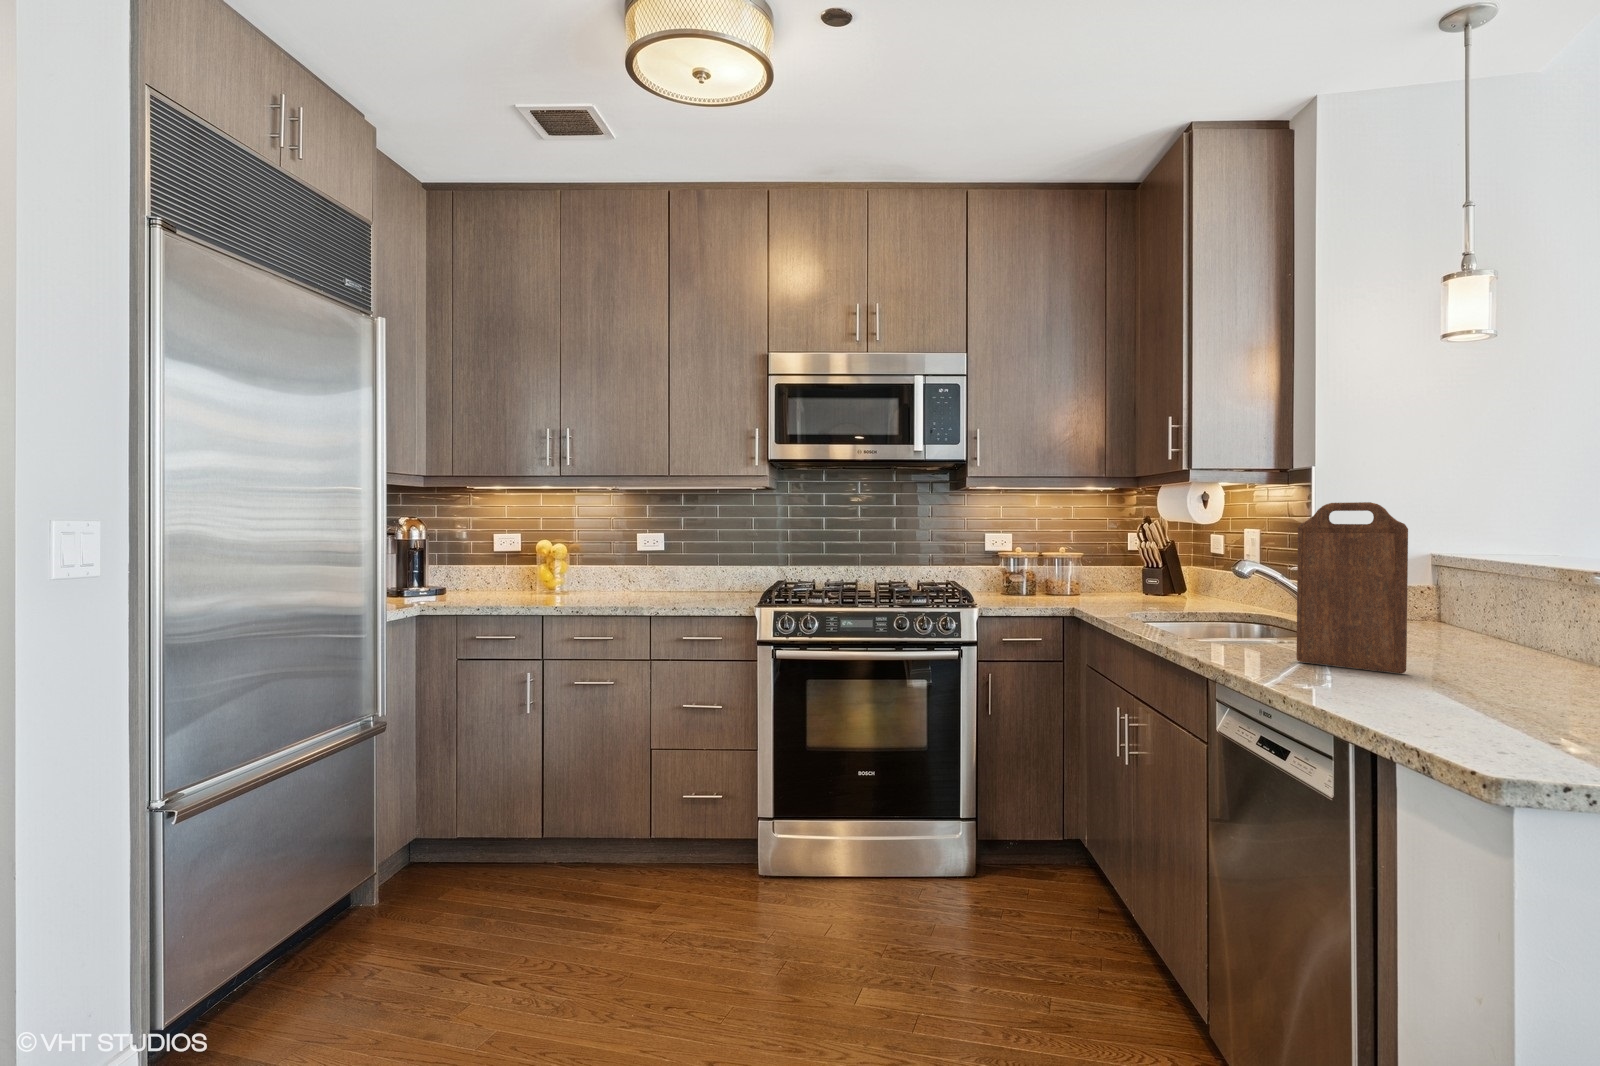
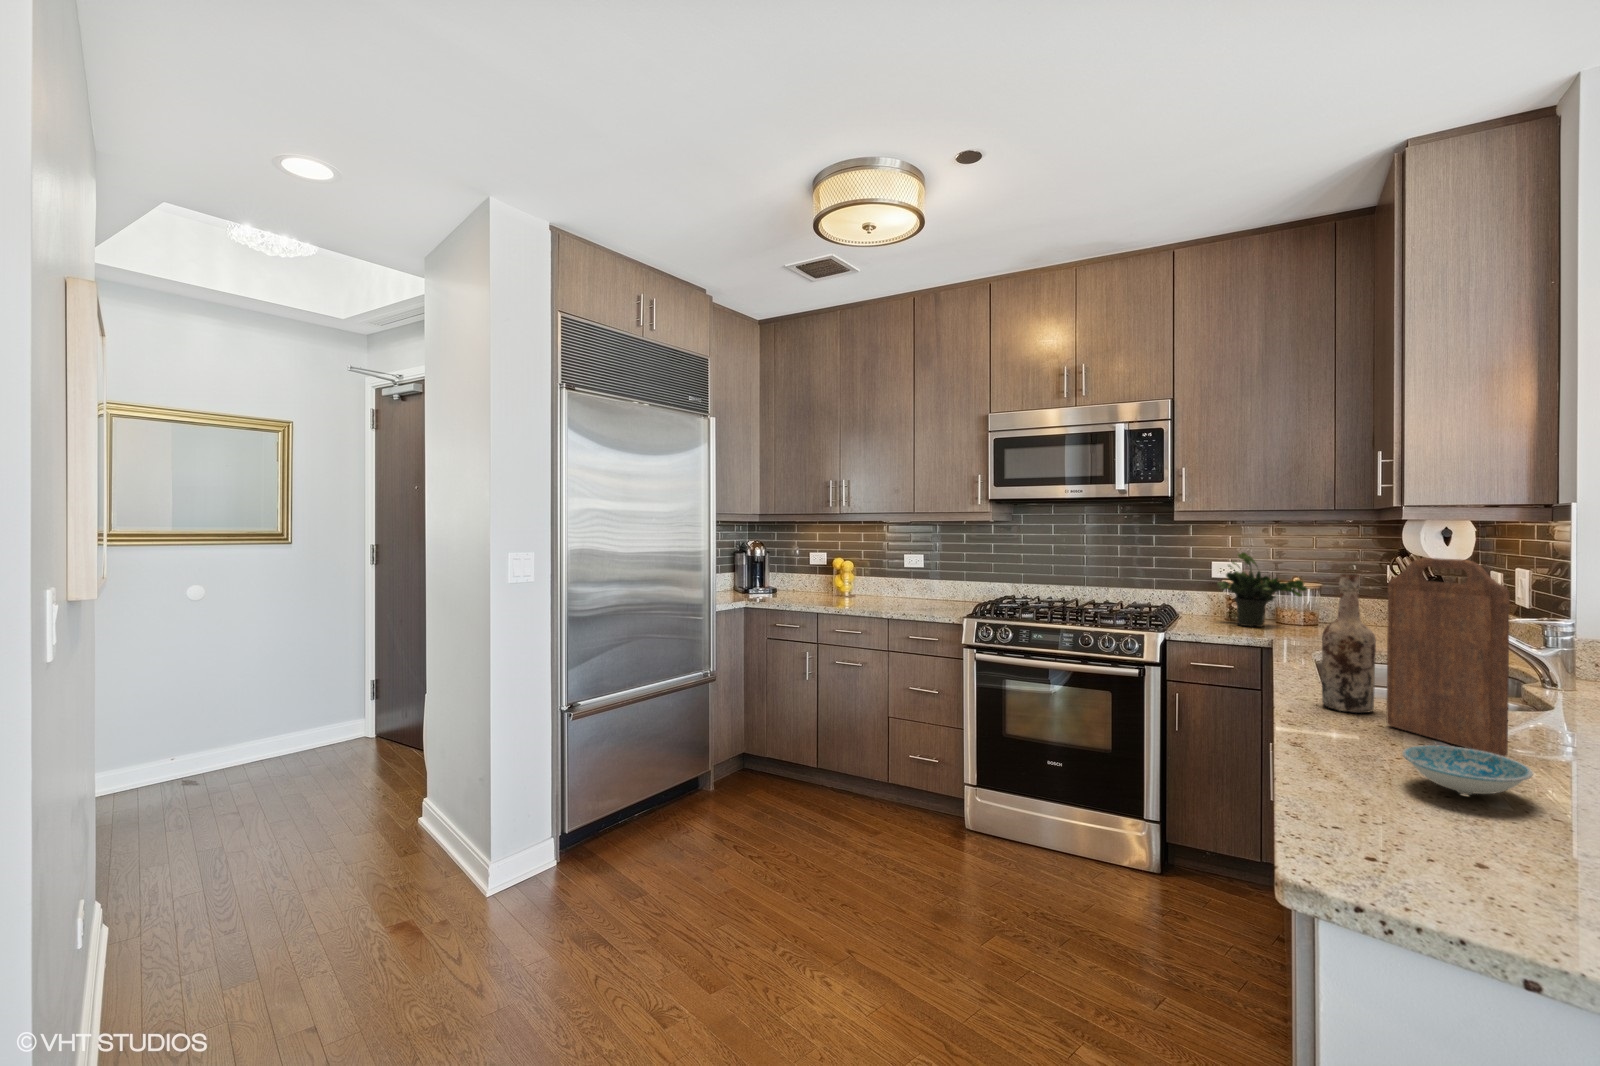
potted plant: none [1002,521,1087,598] -> present [1217,553,1307,627]
wine bottle: none [1224,524,1269,655] -> present [1322,574,1376,713]
ceramic bowl: none [1392,663,1495,701] -> present [1402,745,1533,795]

